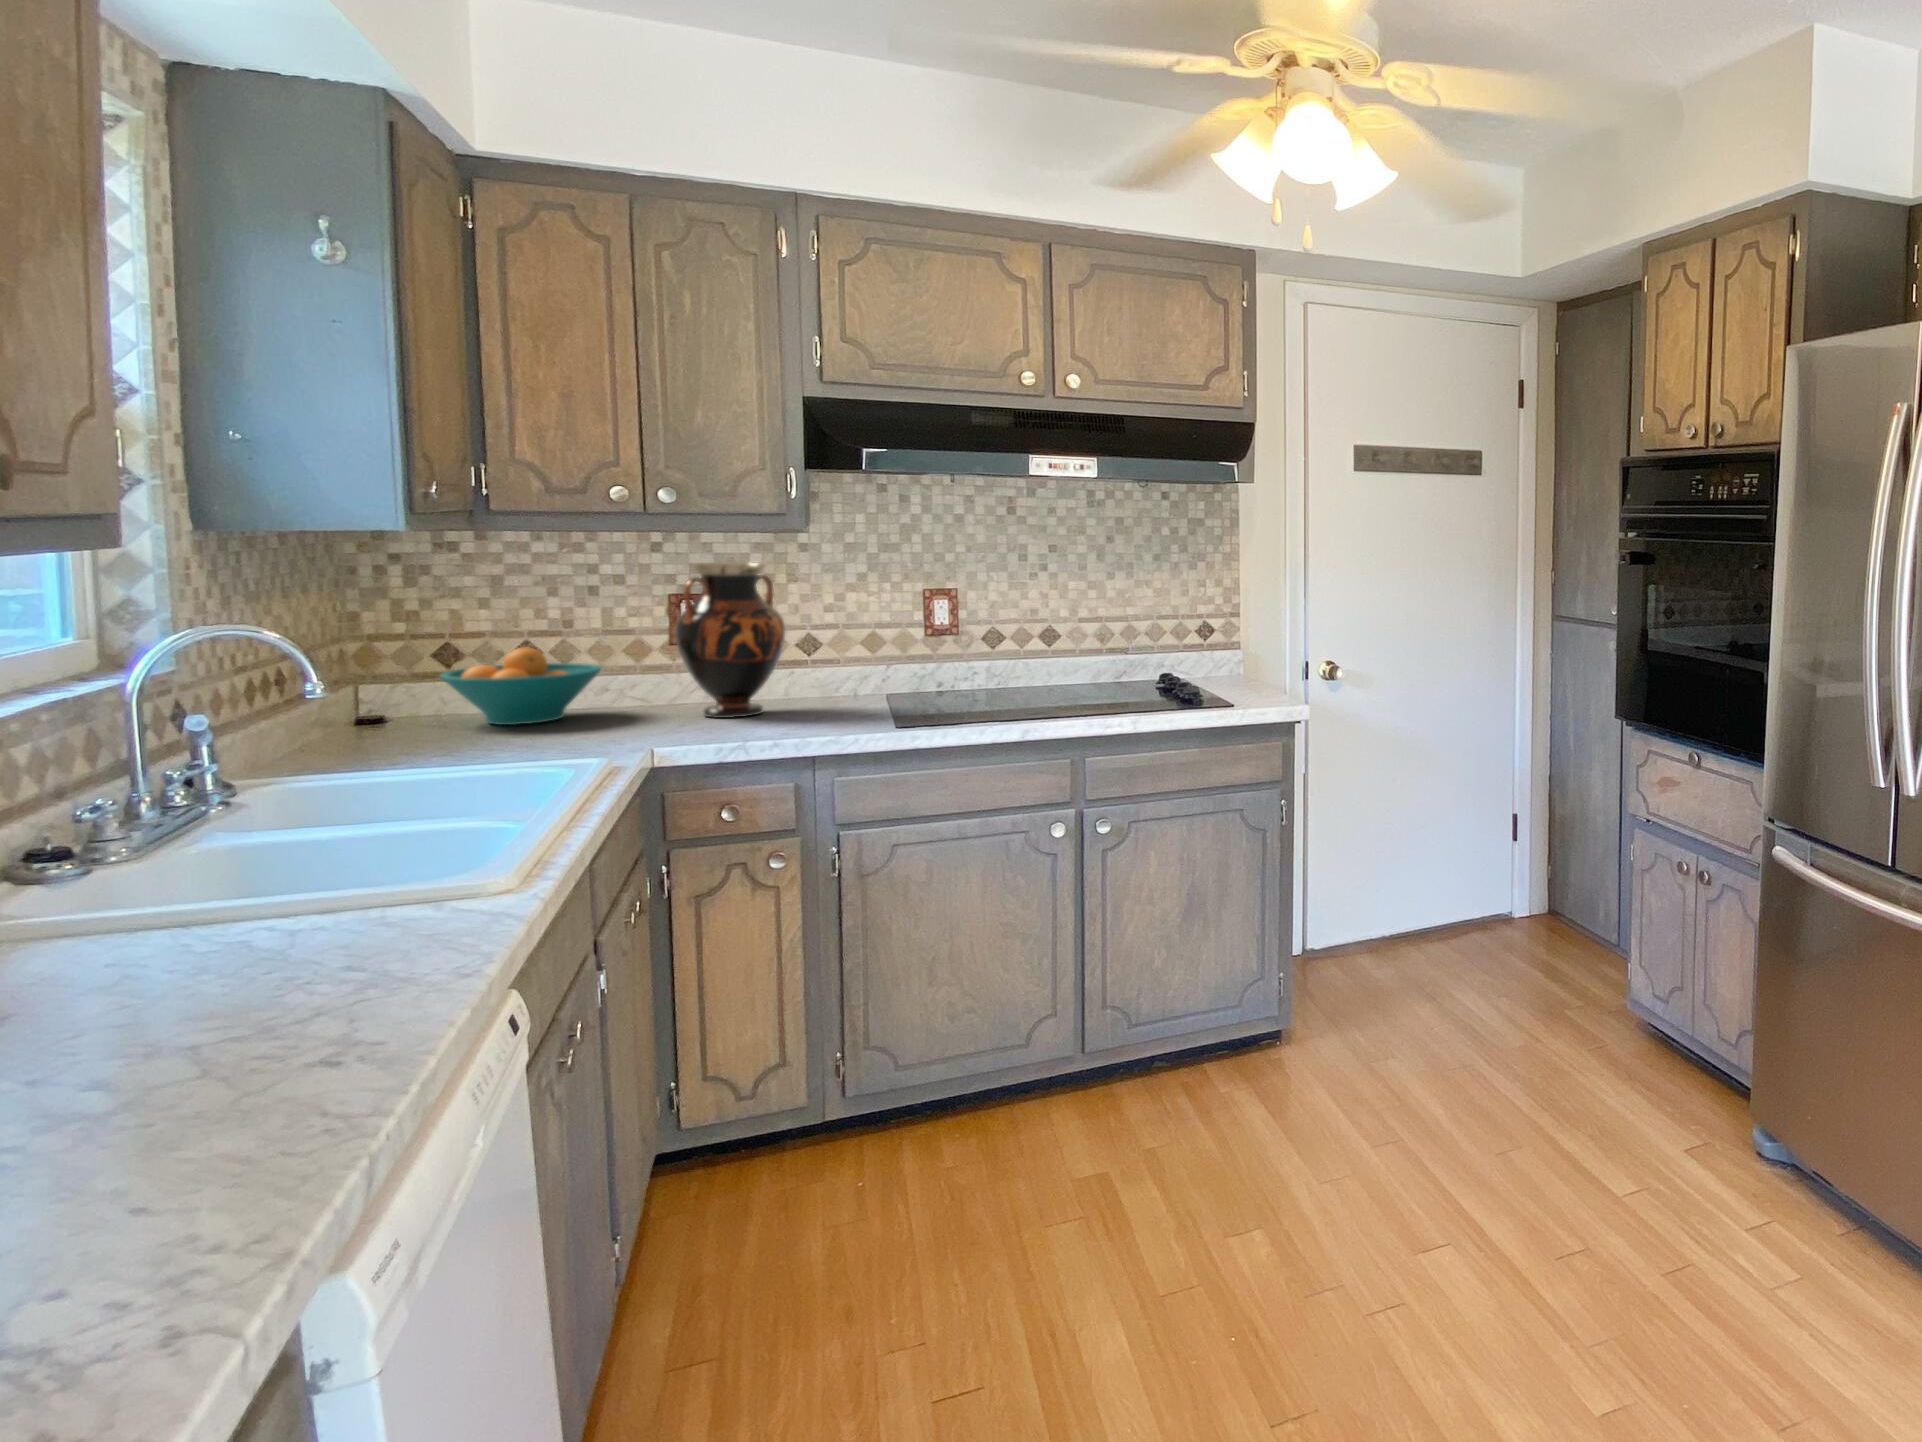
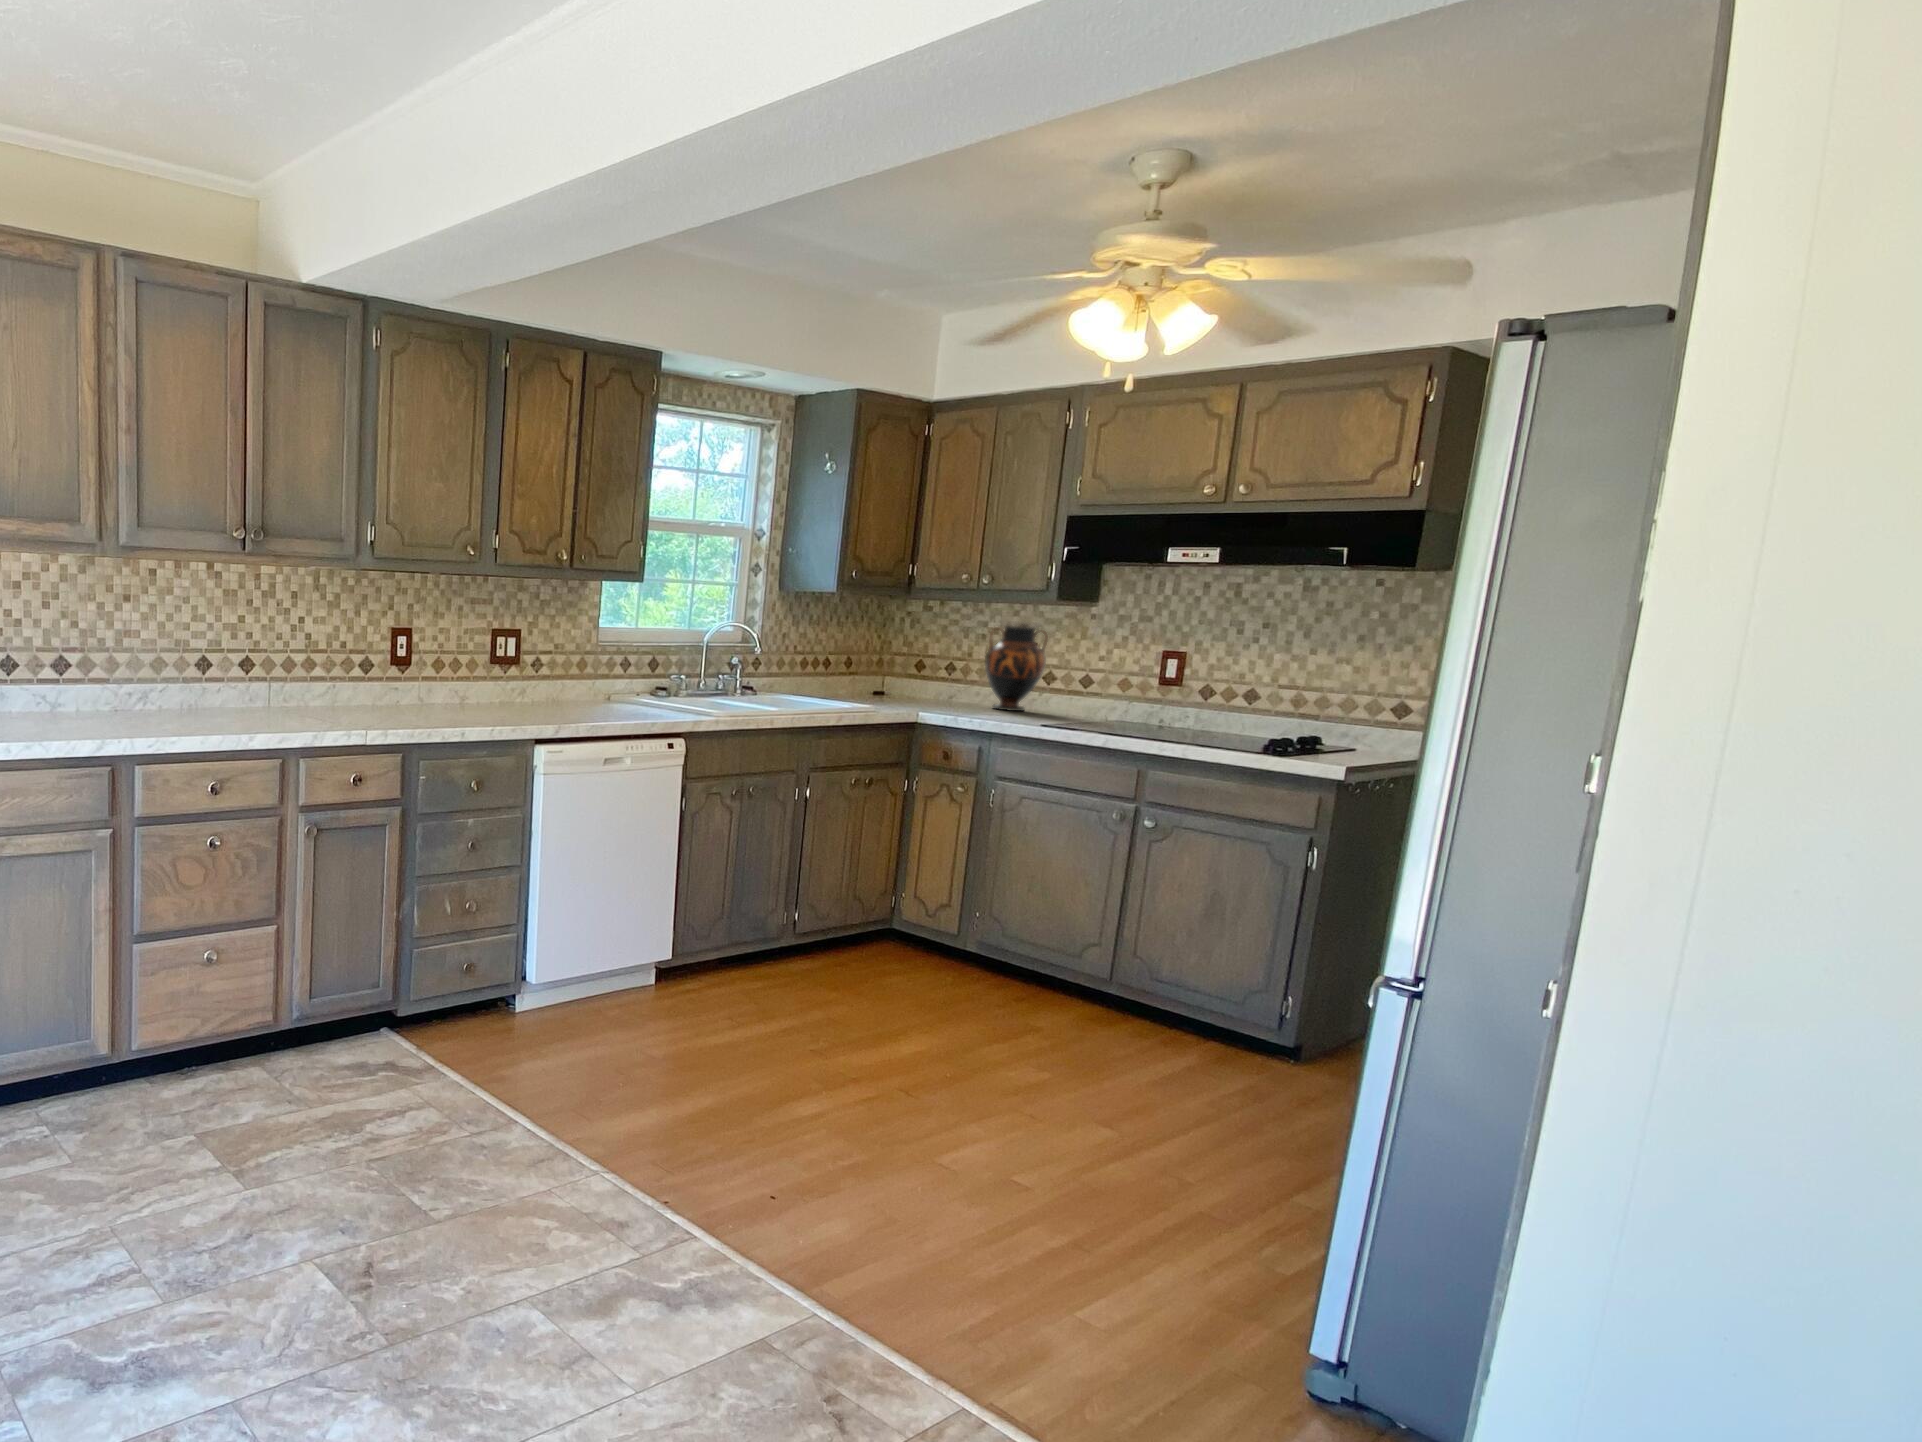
fruit bowl: present [440,647,601,725] -> none [894,661,965,700]

